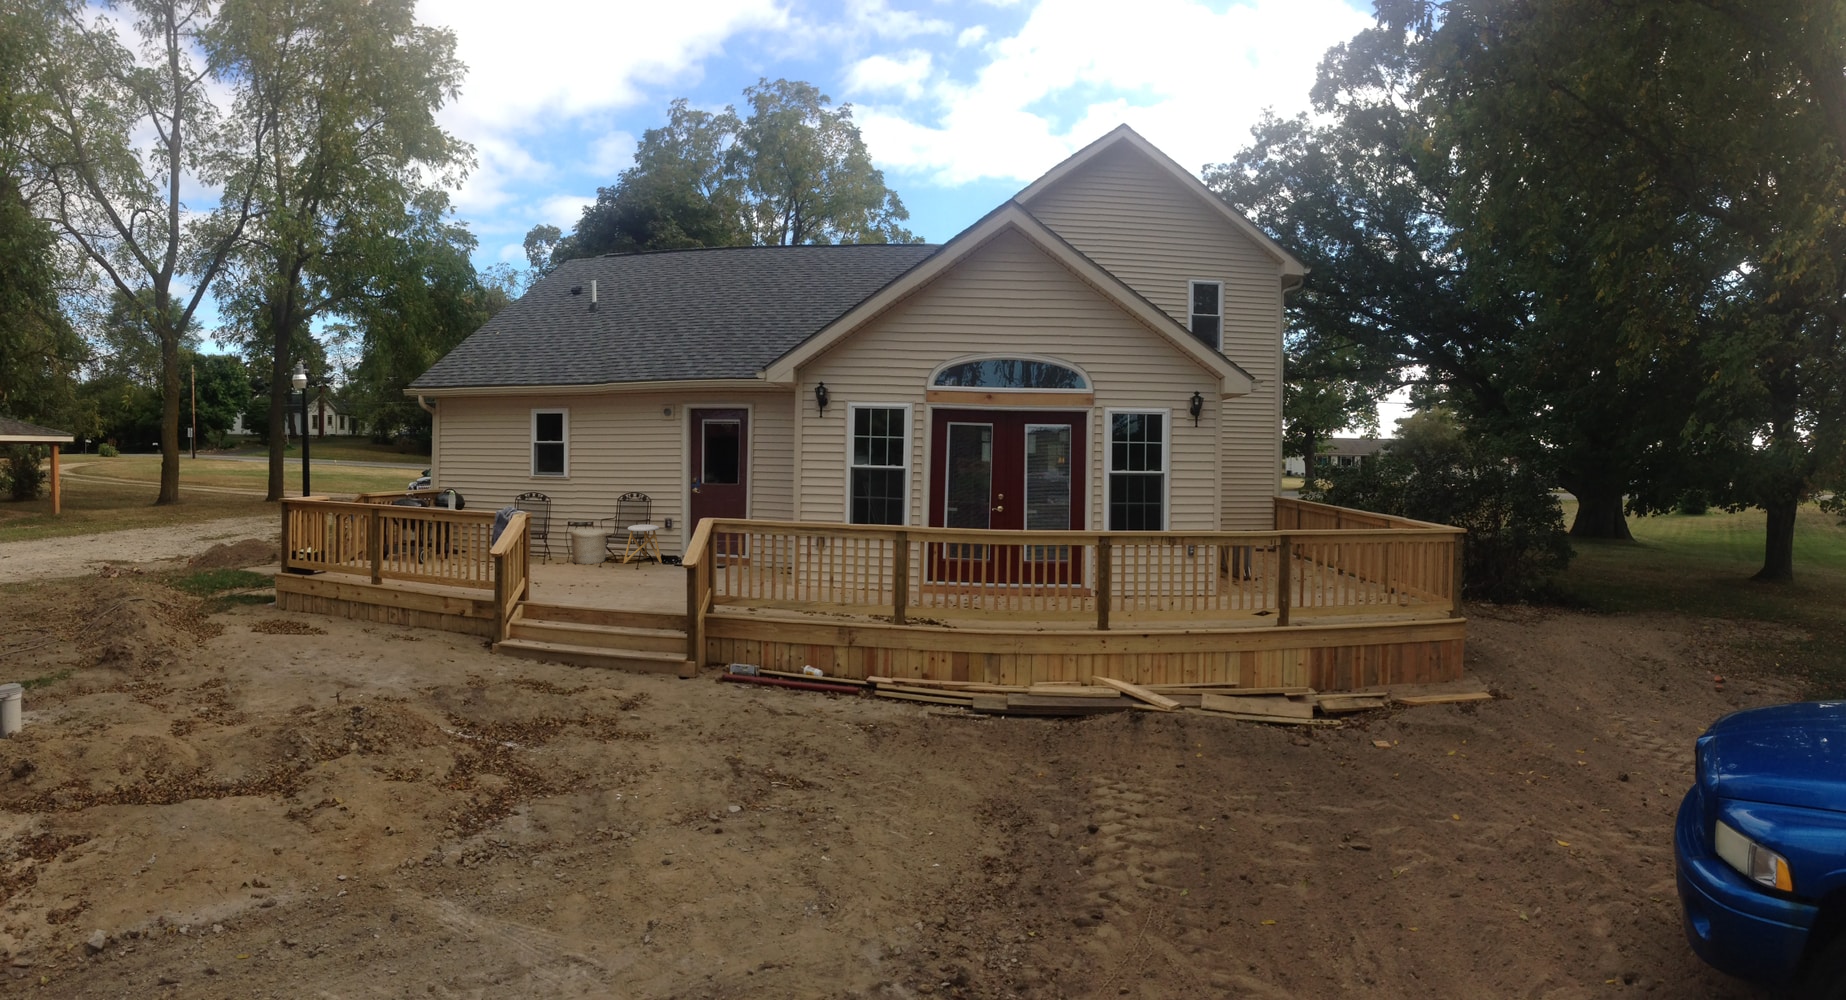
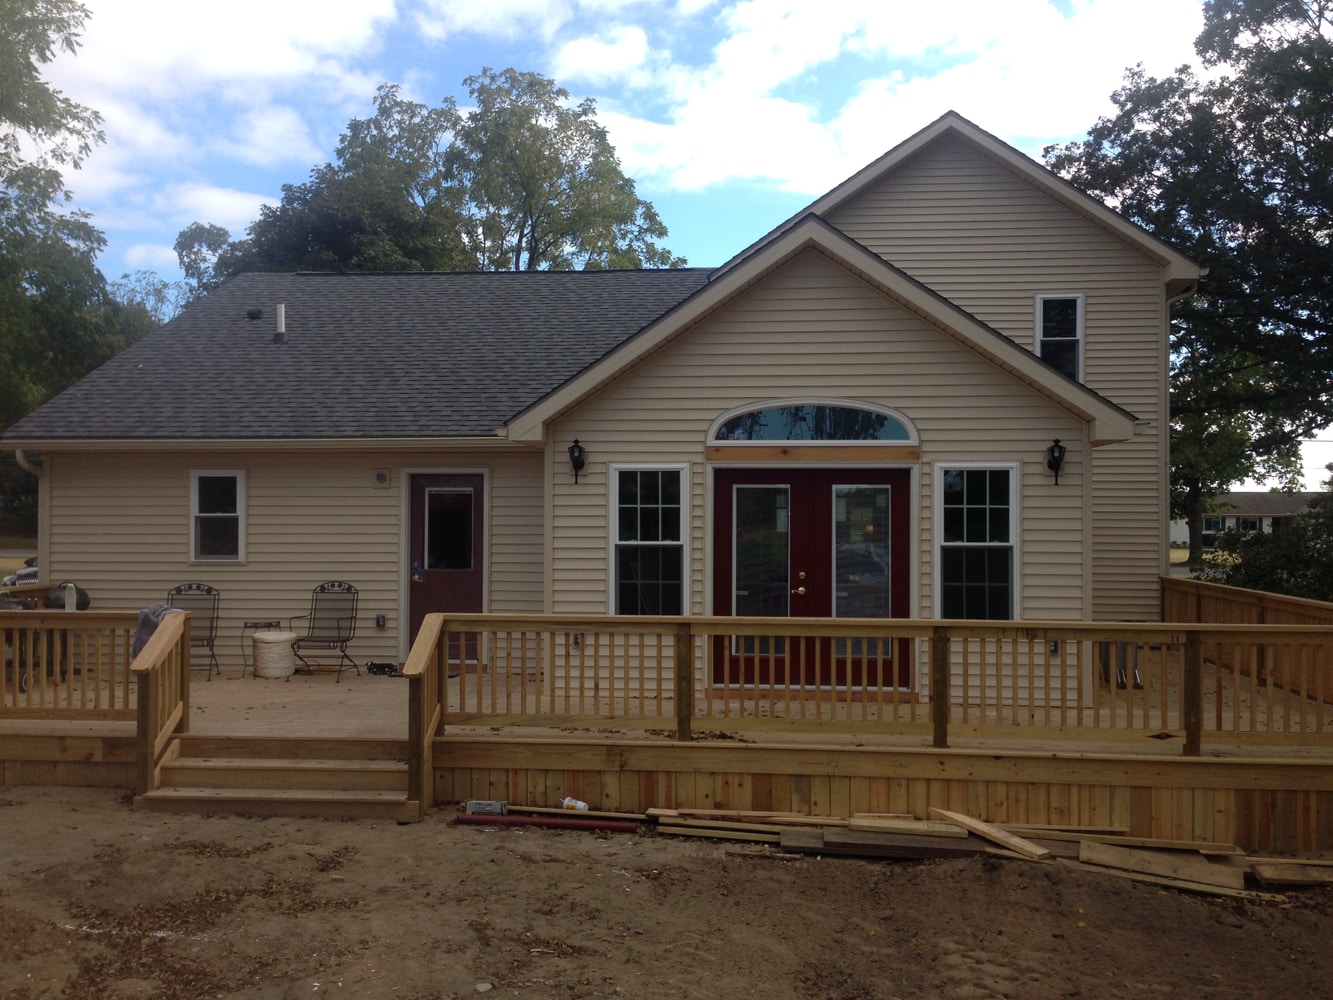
stool: present [623,524,662,564] -> none [318,626,368,676]

